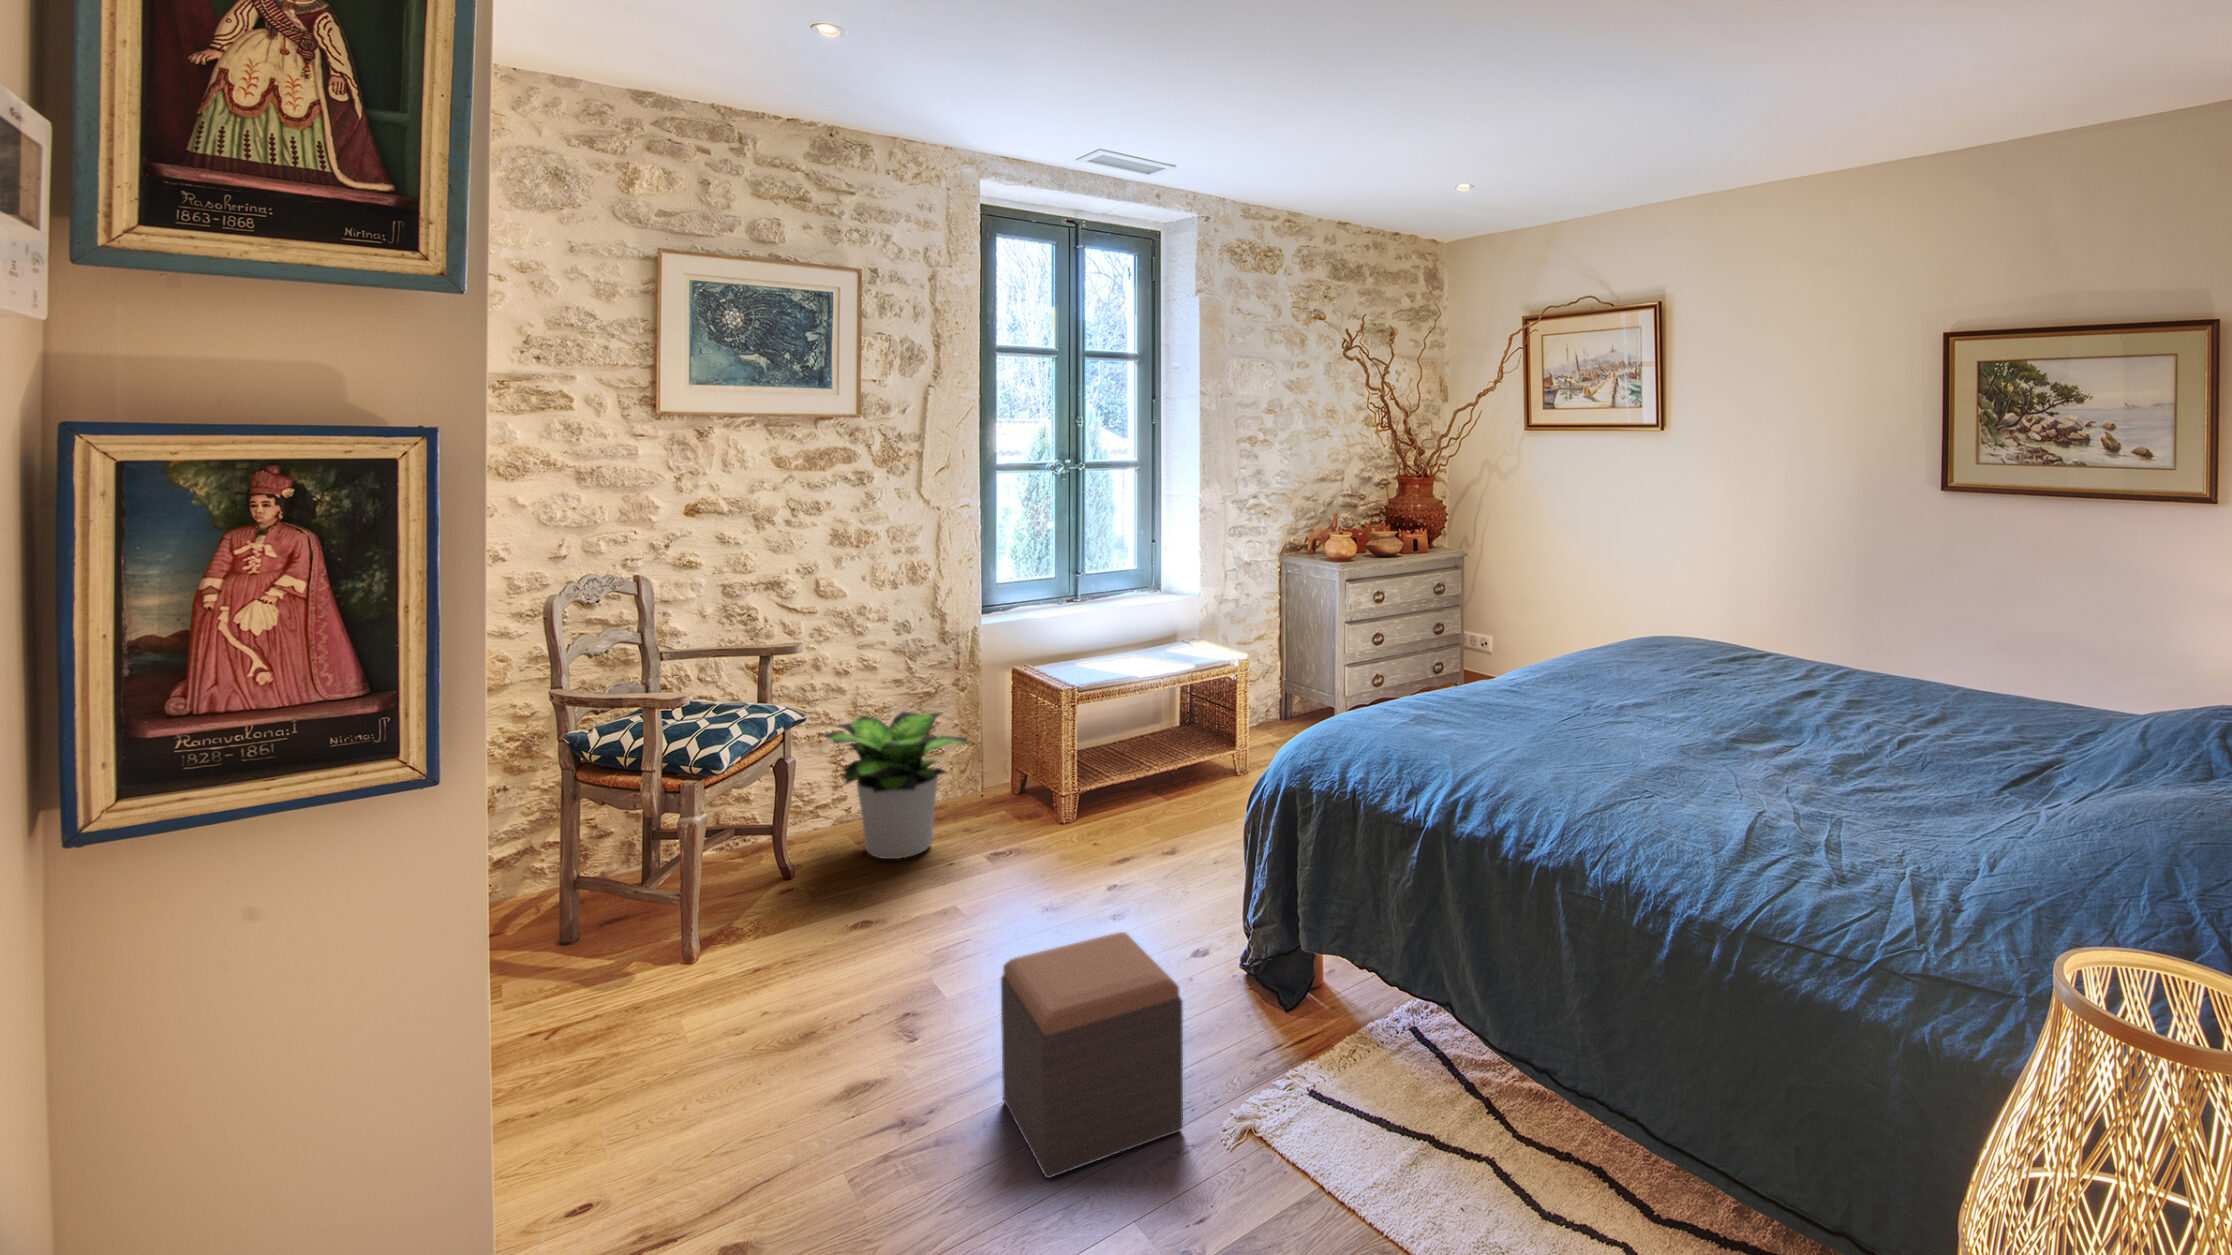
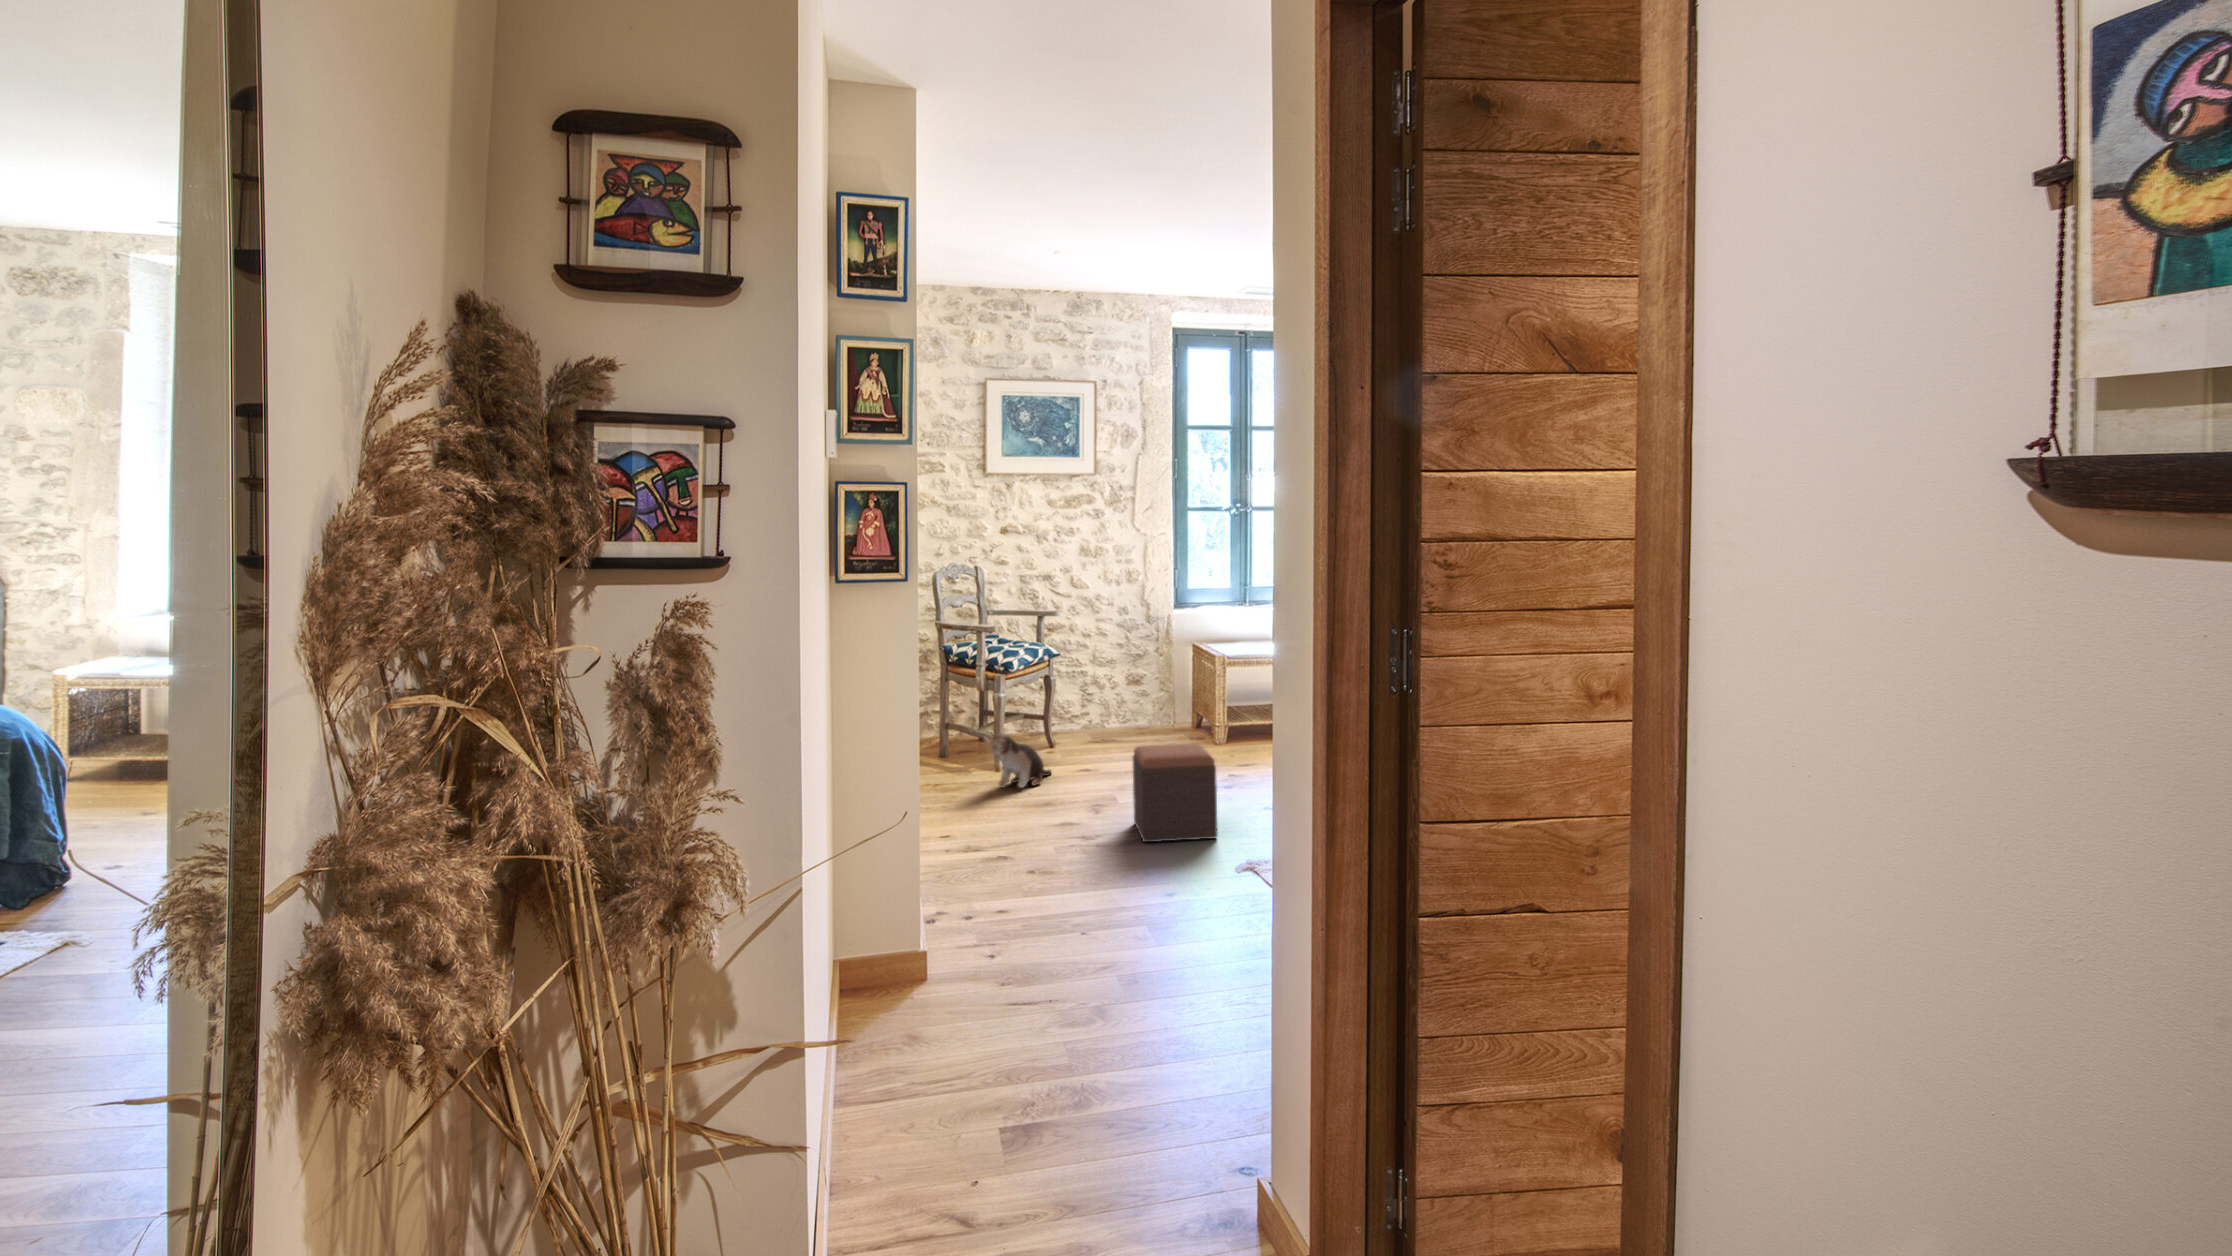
potted plant: present [824,712,968,859] -> none [1069,661,1162,747]
plush toy: none [666,913,802,1012] -> present [985,733,1052,788]

